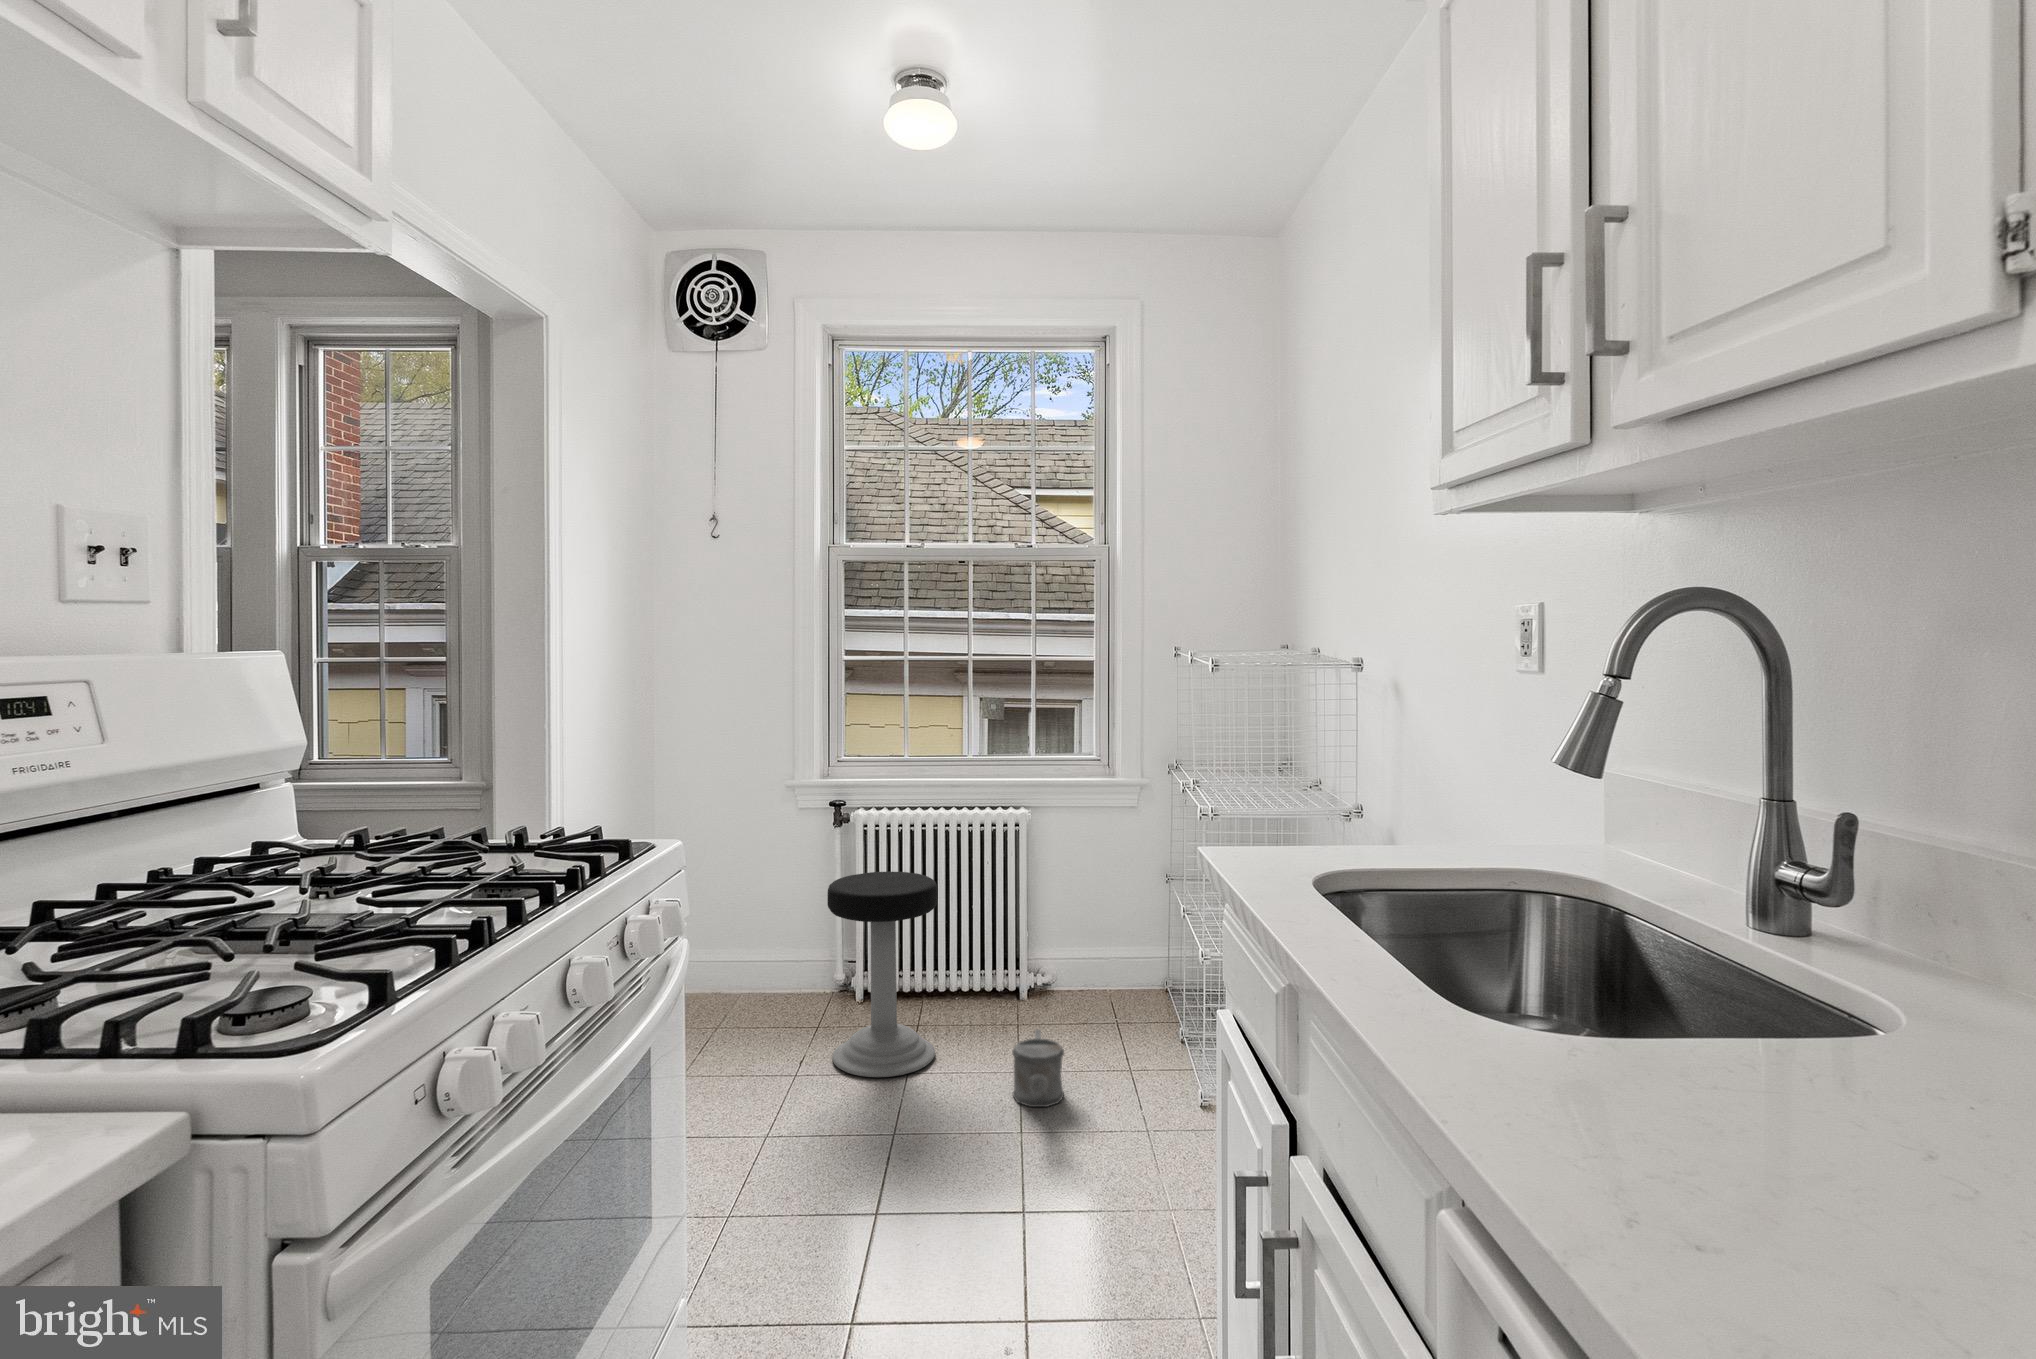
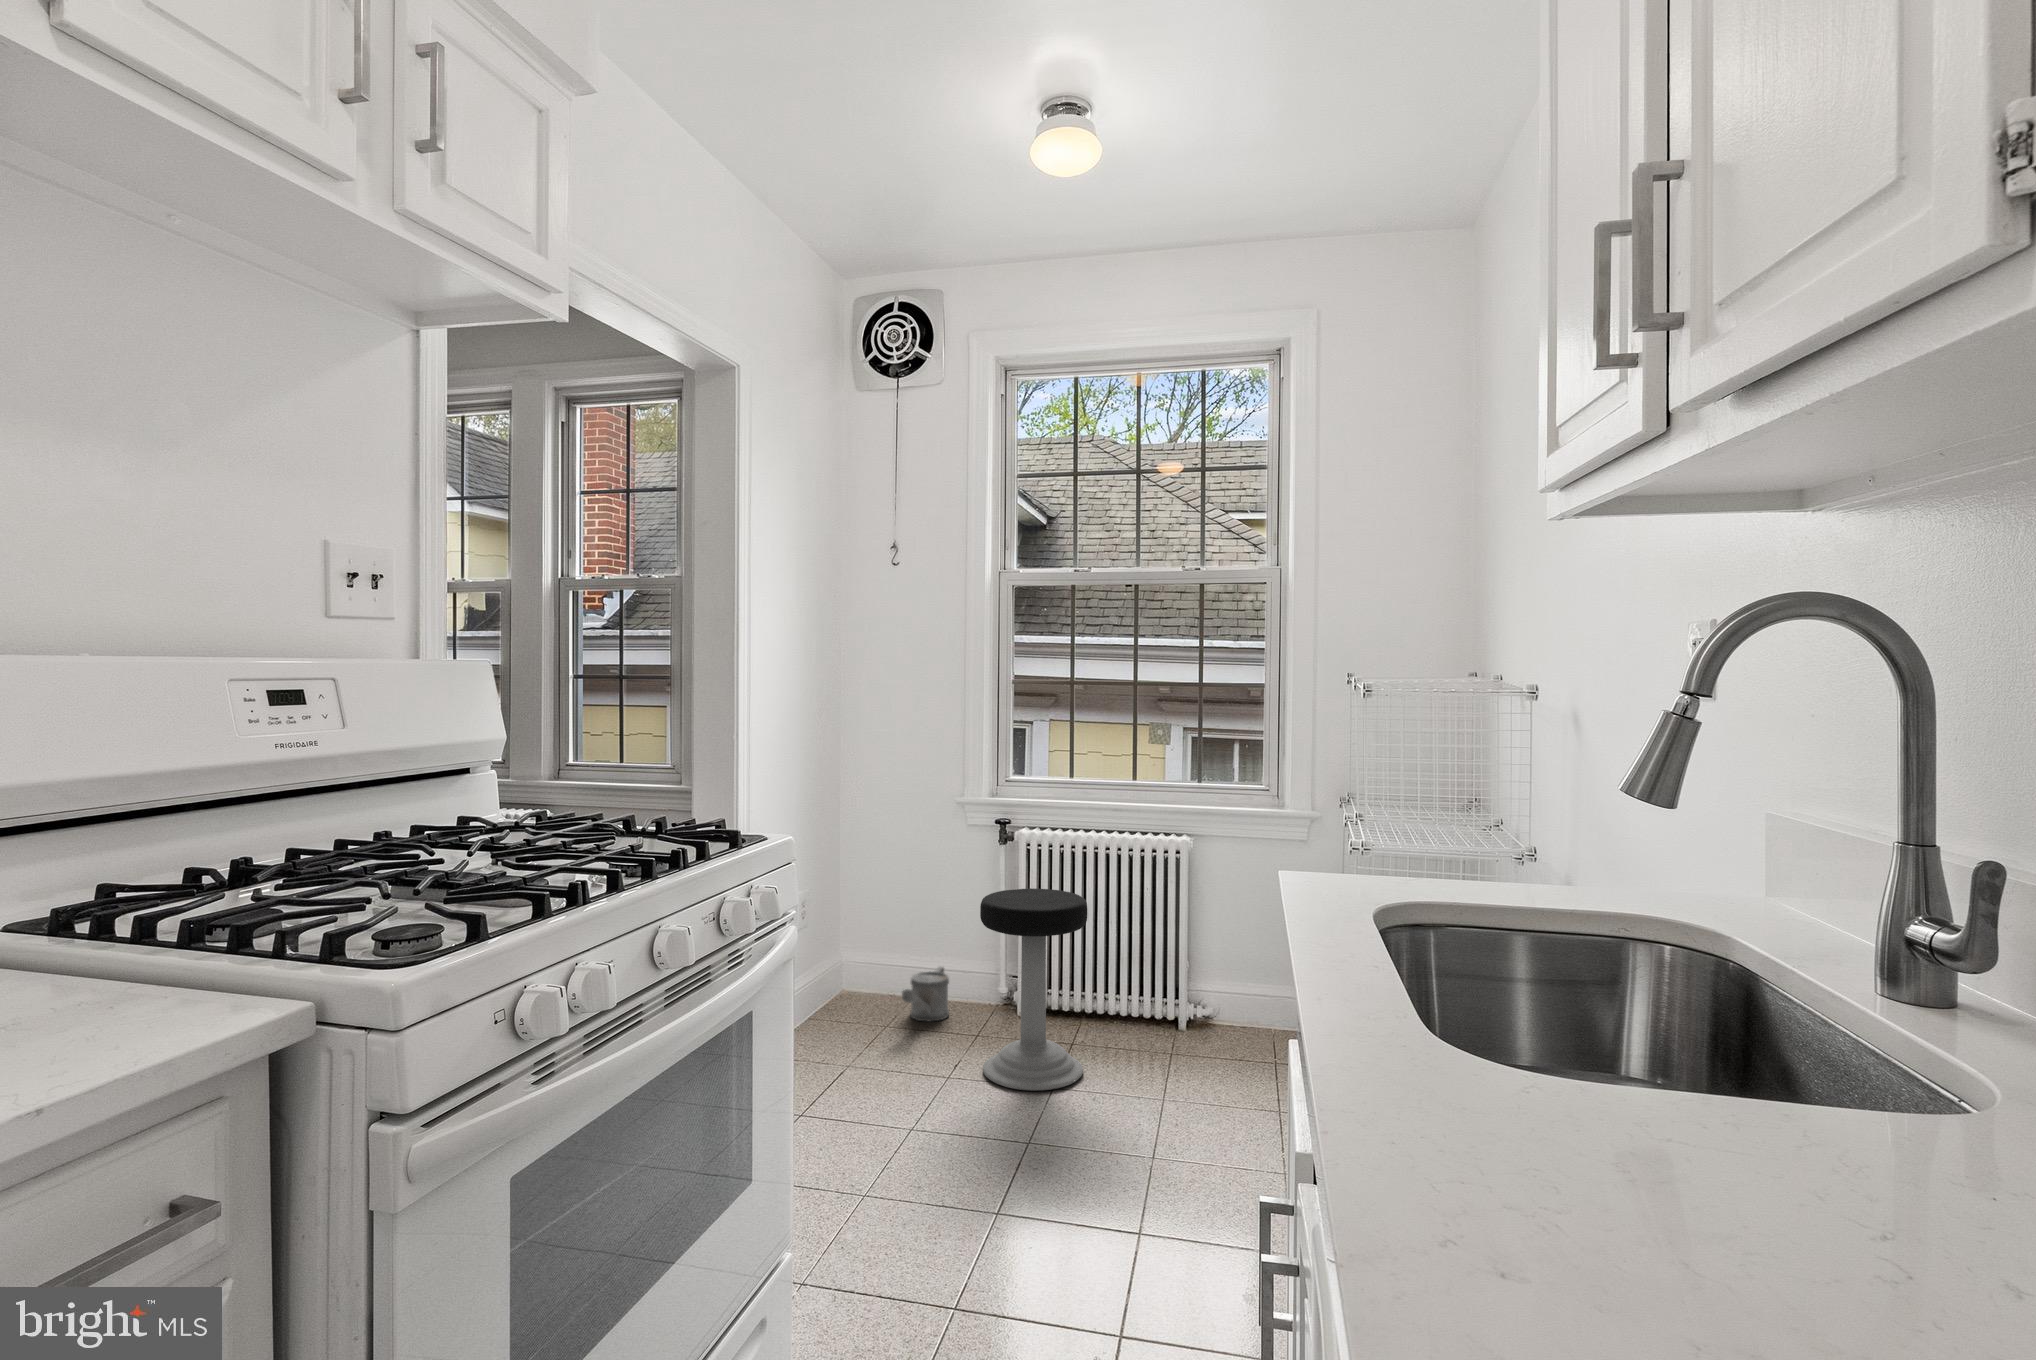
watering can: present [1012,1029,1064,1107] -> present [902,967,949,1022]

